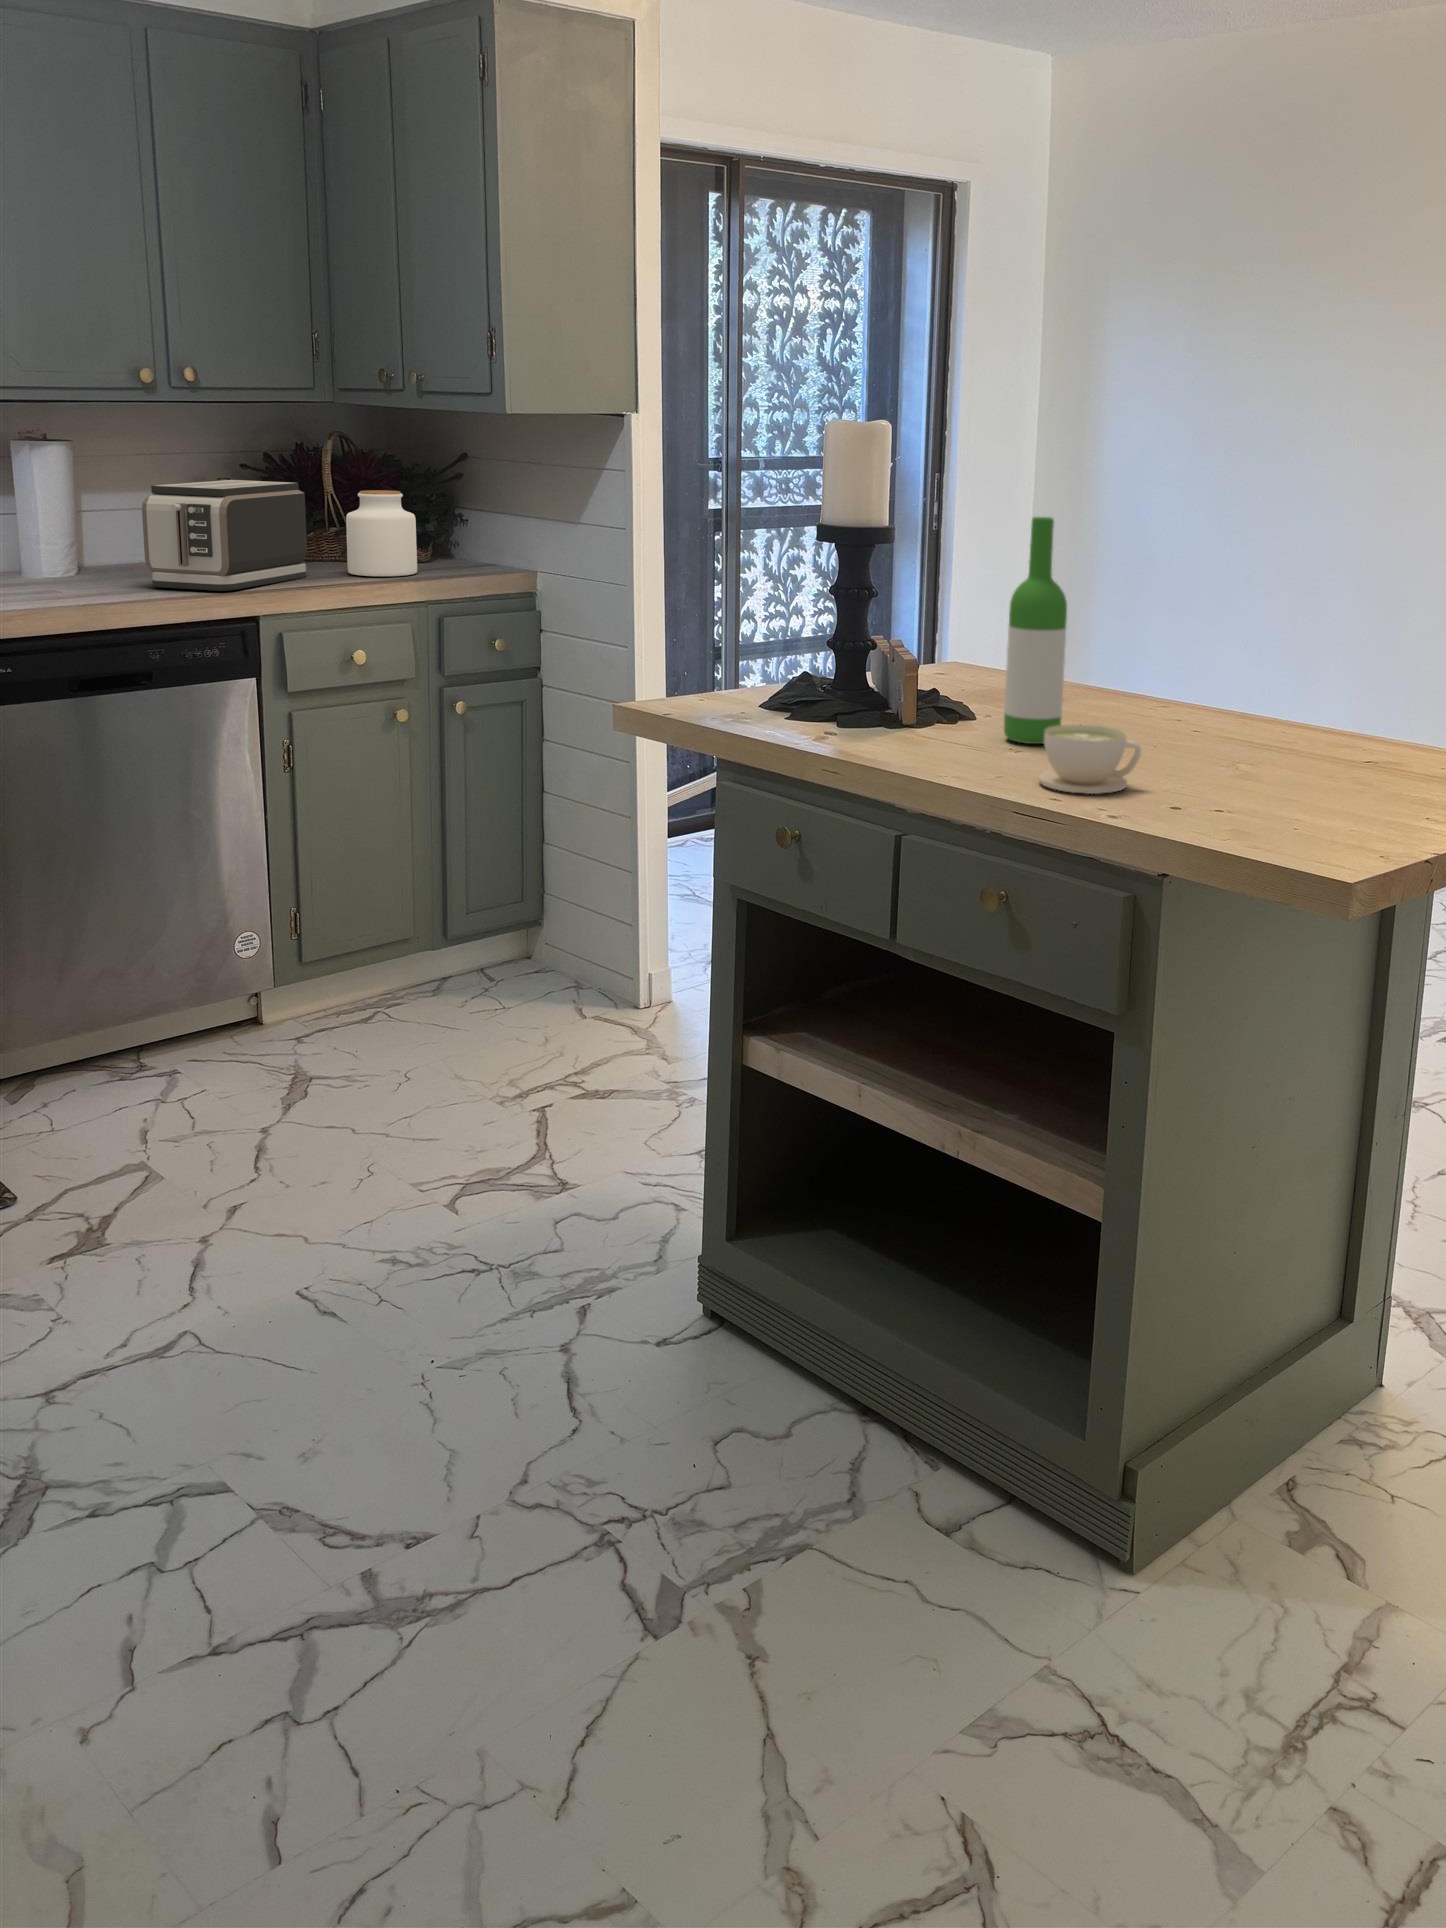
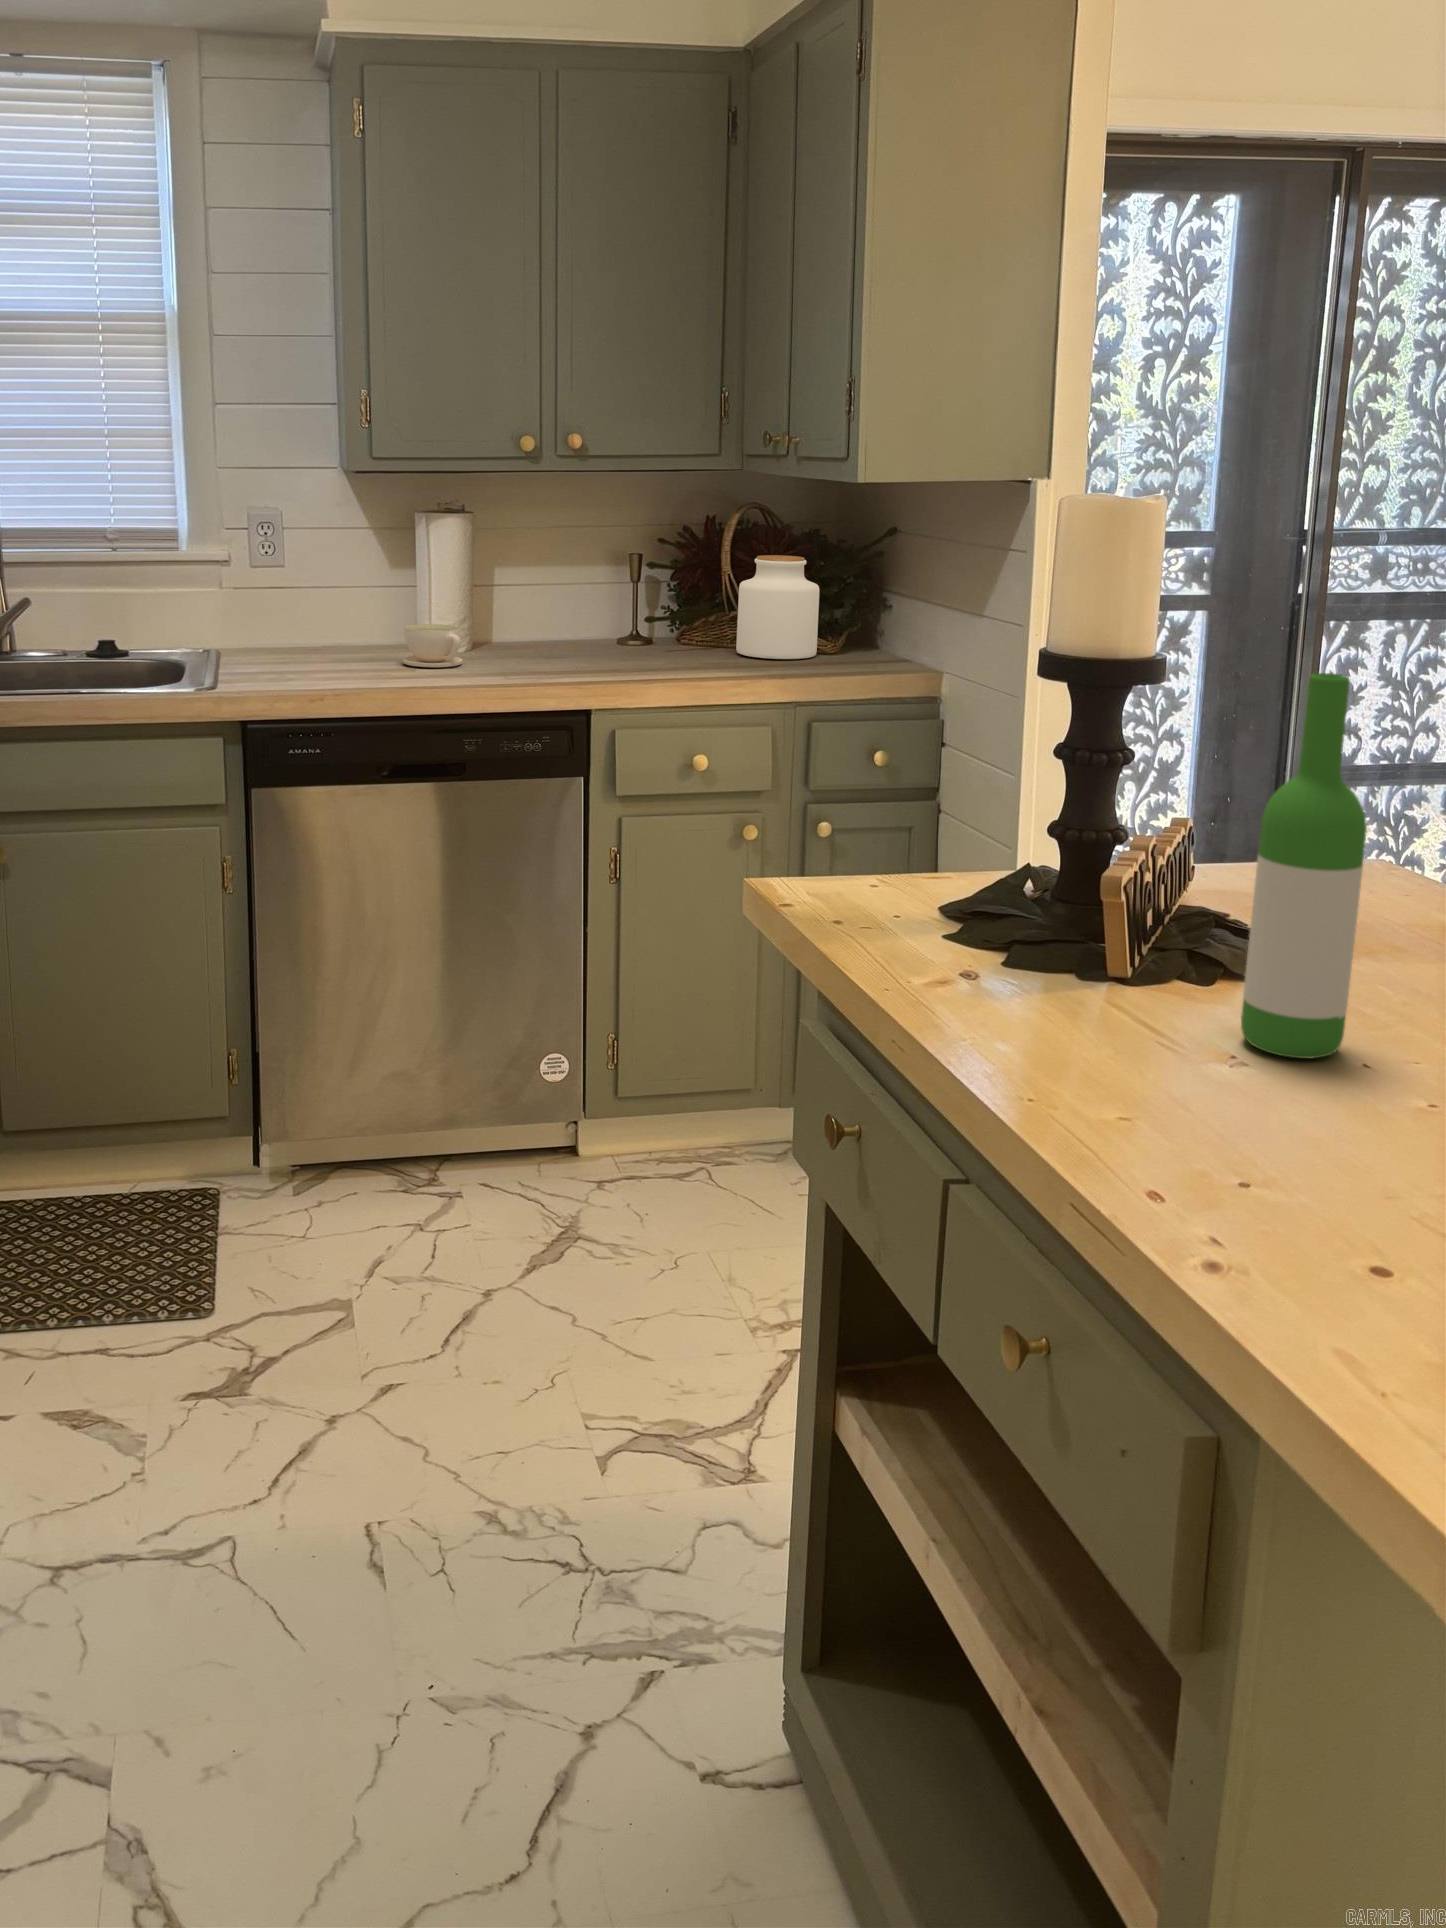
toaster: present [142,480,307,591] -> none [503,537,693,665]
coffee cup: present [1039,725,1141,794] -> present [402,624,463,667]

